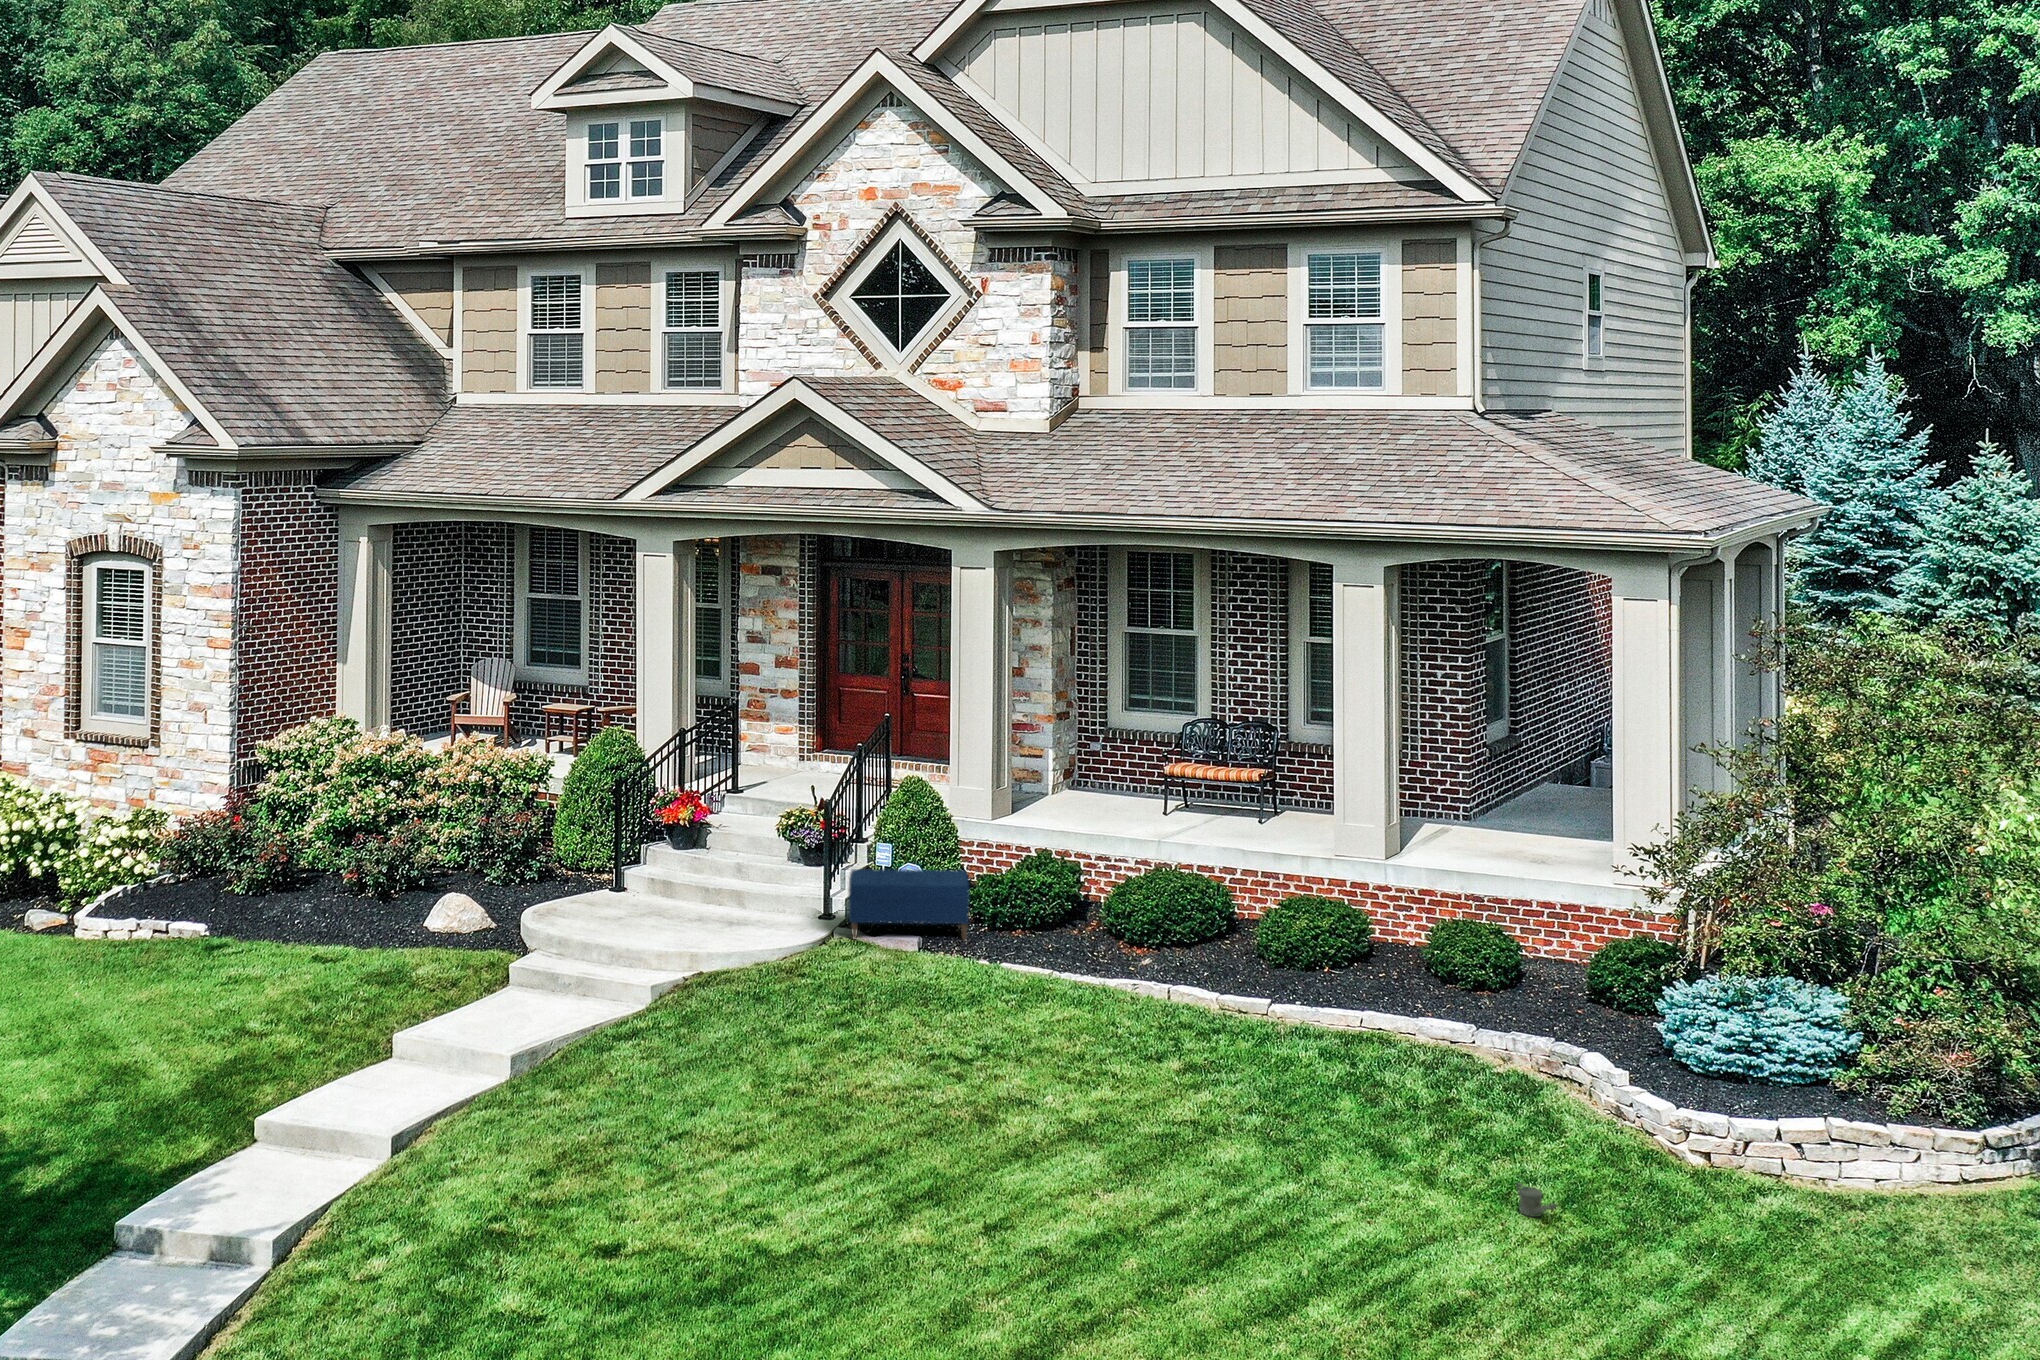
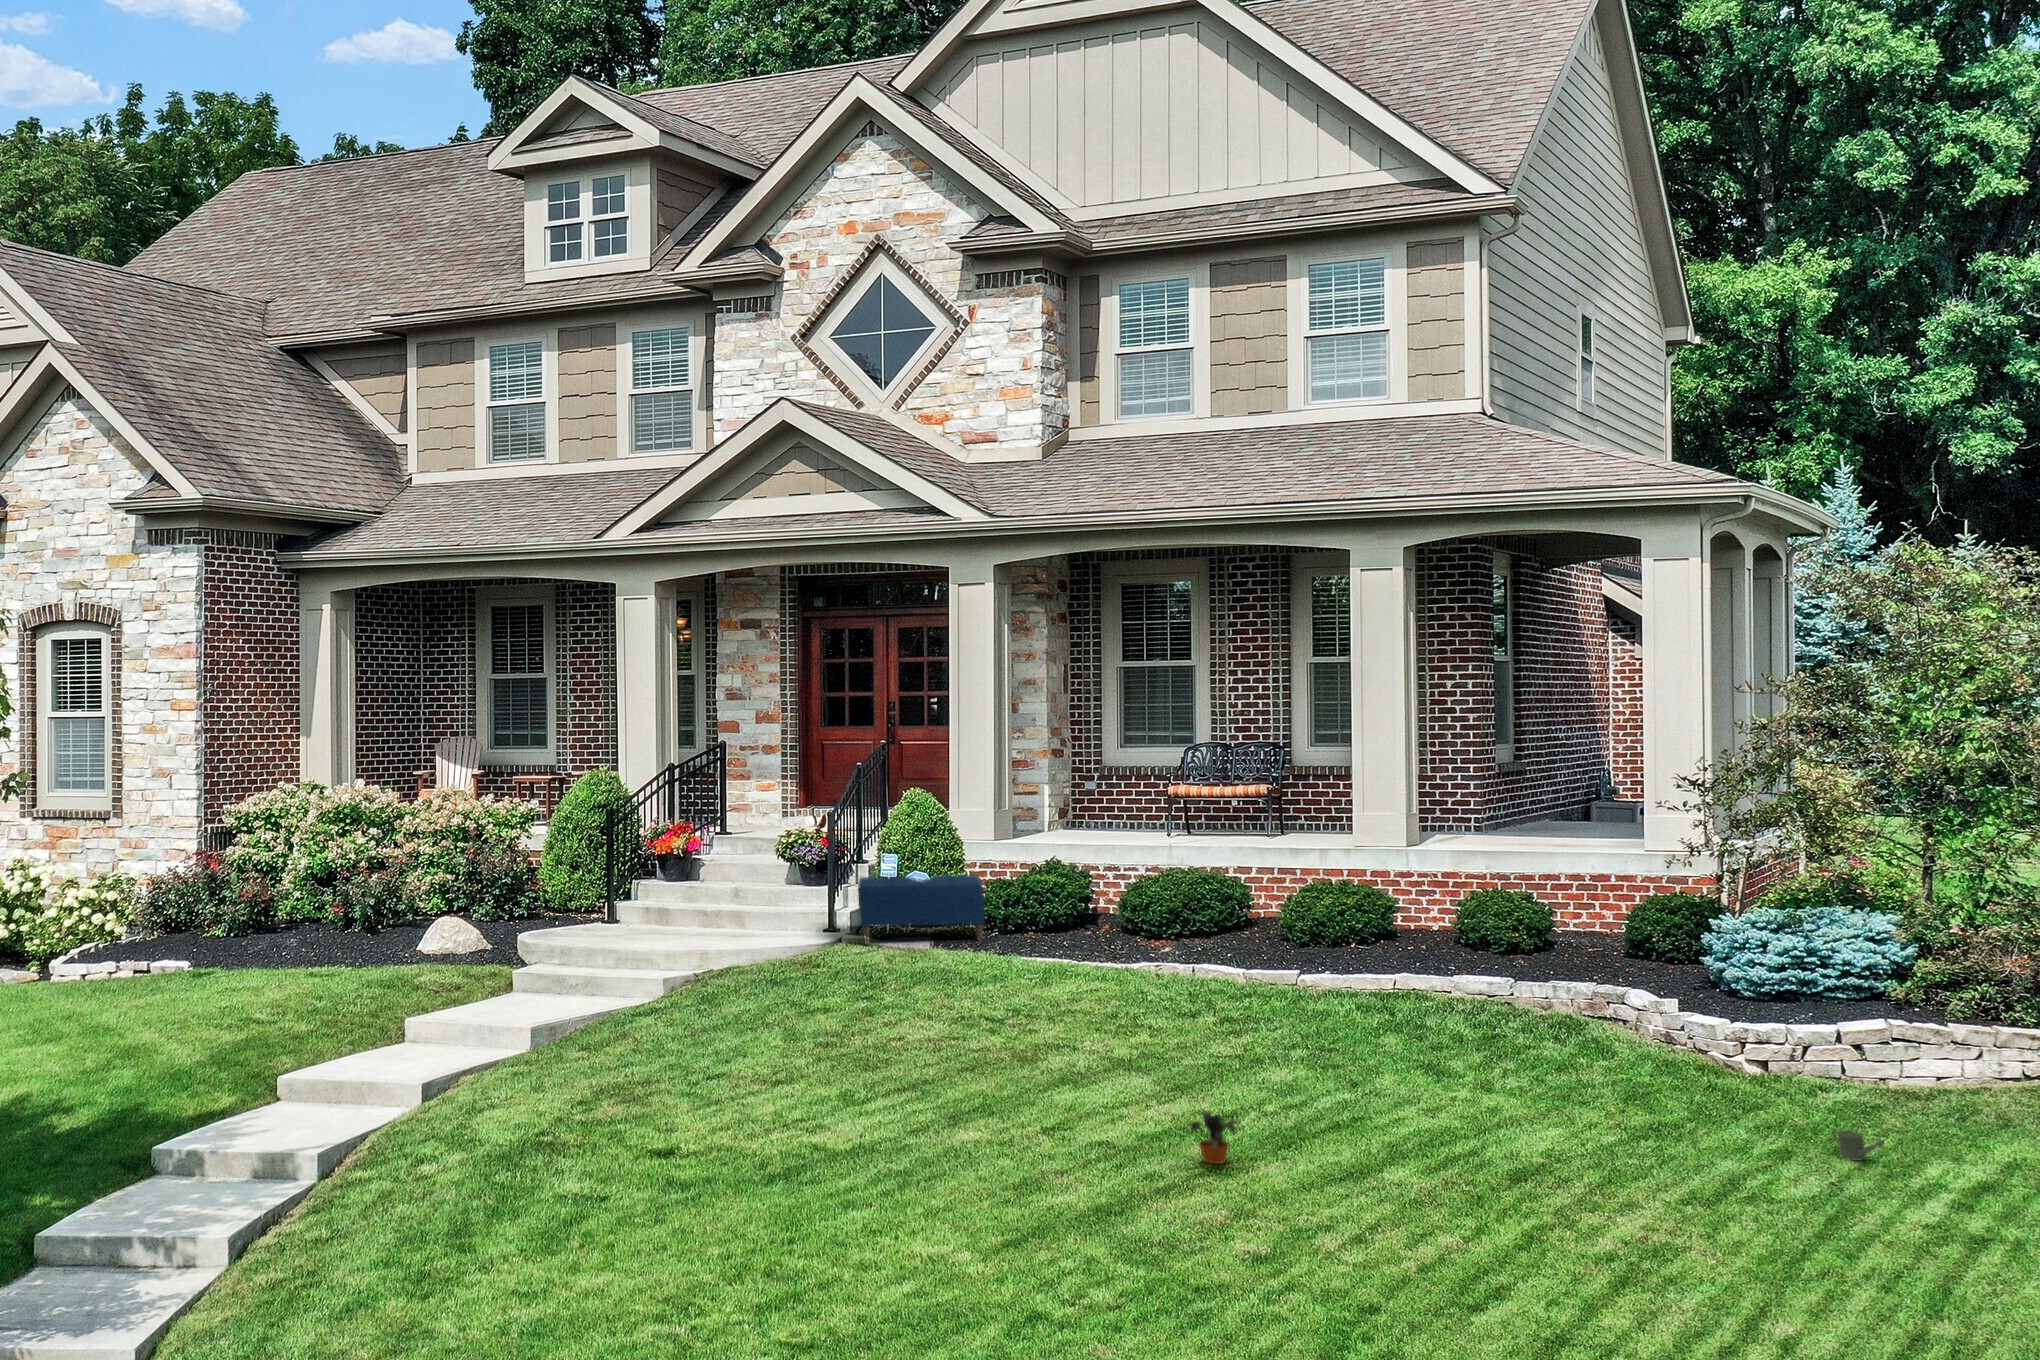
watering can: present [1517,1183,1556,1217] -> present [1832,1128,1884,1161]
potted plant: none [1110,1243,1170,1301] -> present [1185,1111,1242,1164]

